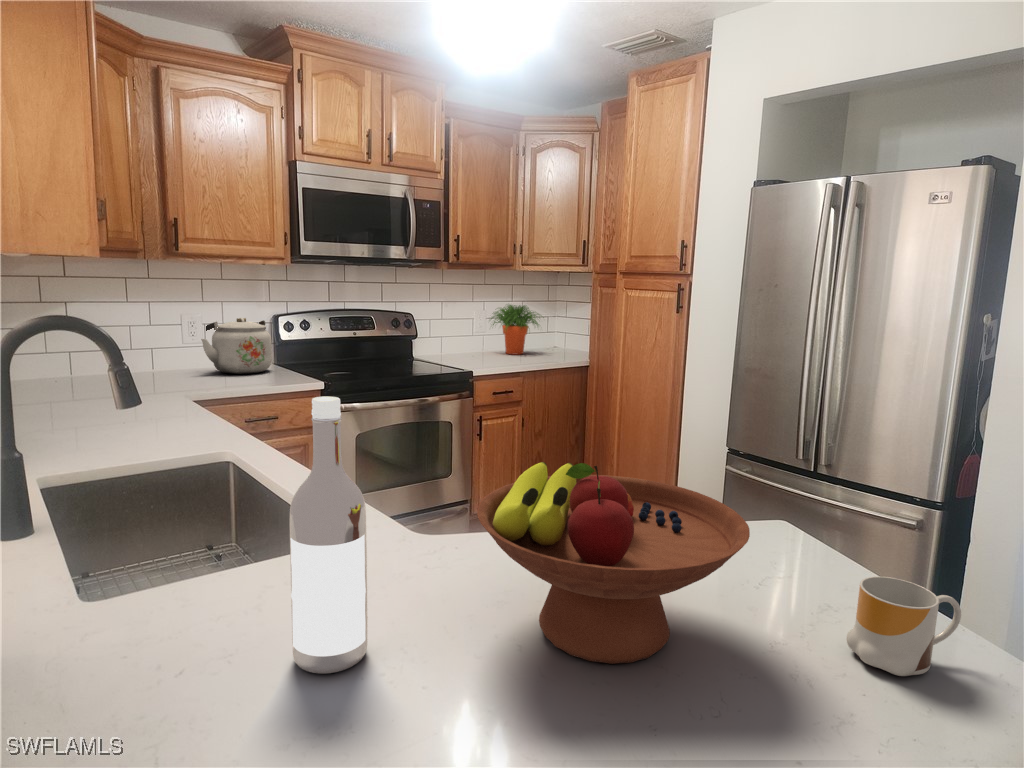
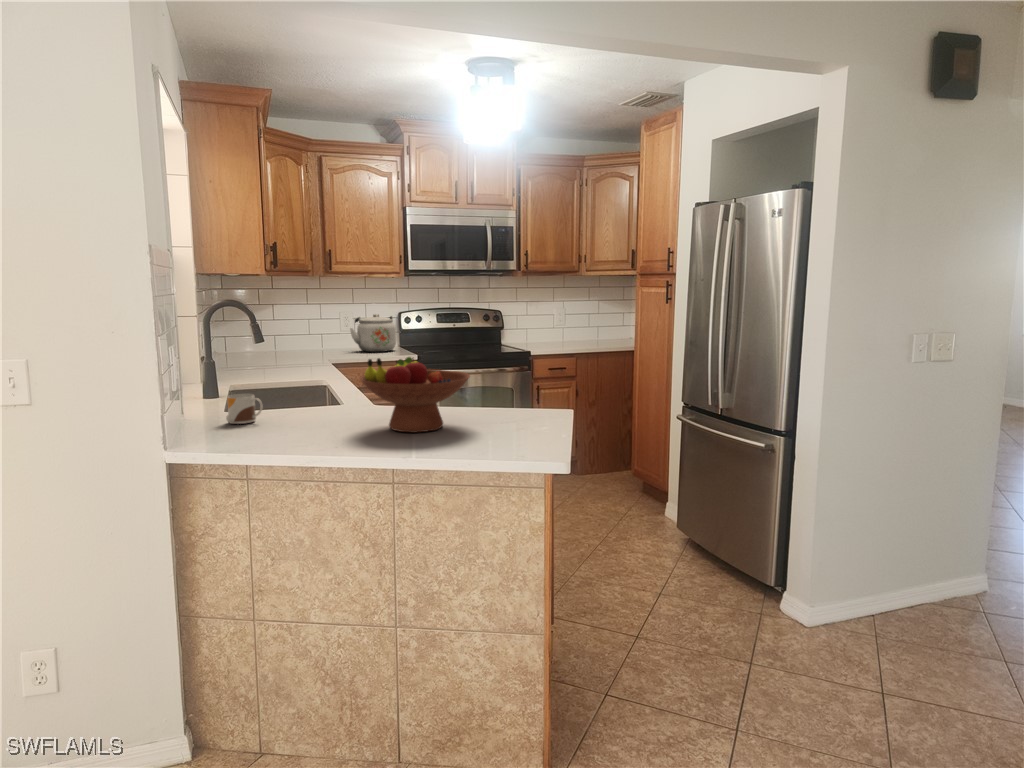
potted plant: present [491,305,539,355] -> none [565,302,612,343]
wine bottle: present [290,396,368,674] -> none [293,326,323,429]
mug: present [846,577,961,676] -> present [226,394,263,424]

